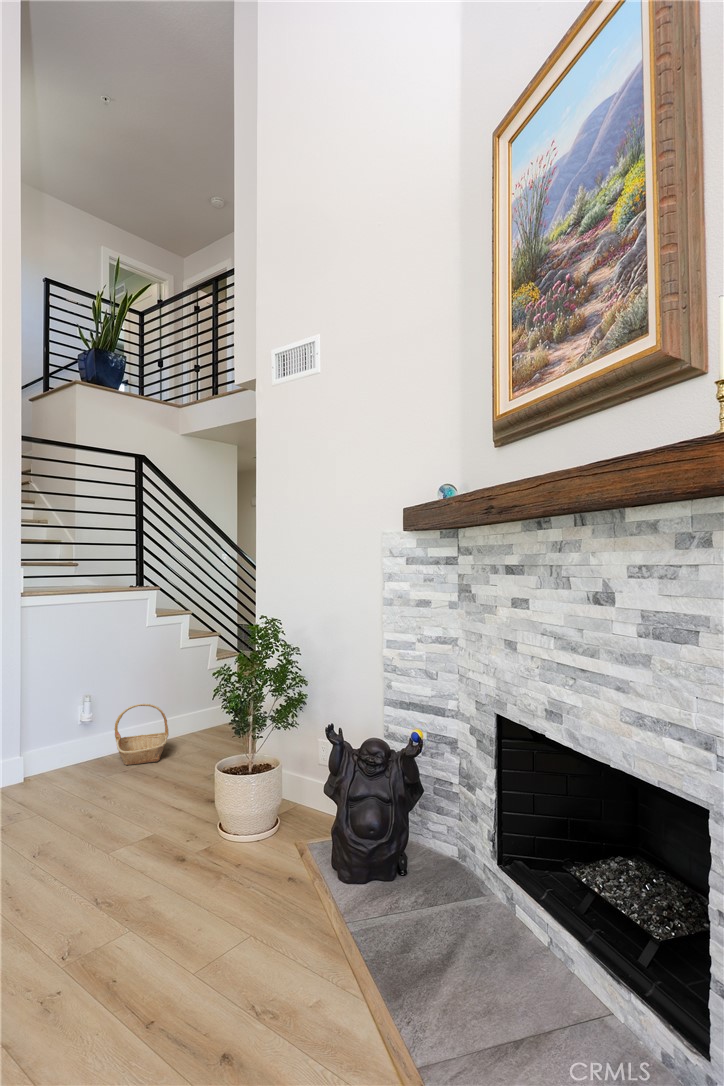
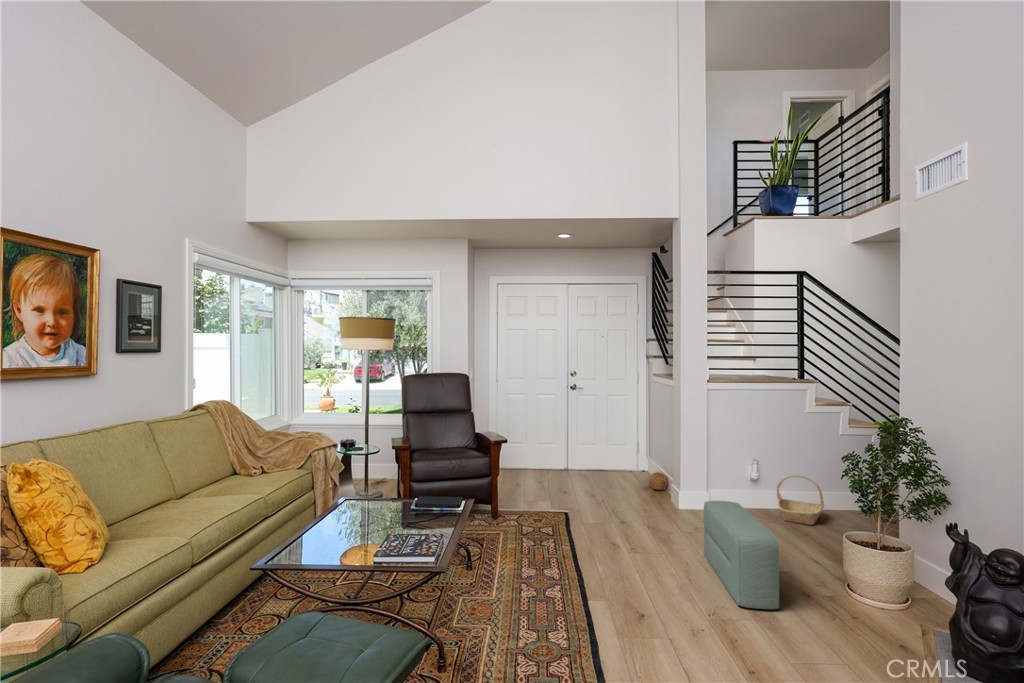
pouf: none [31,763,154,919] -> present [703,501,779,609]

